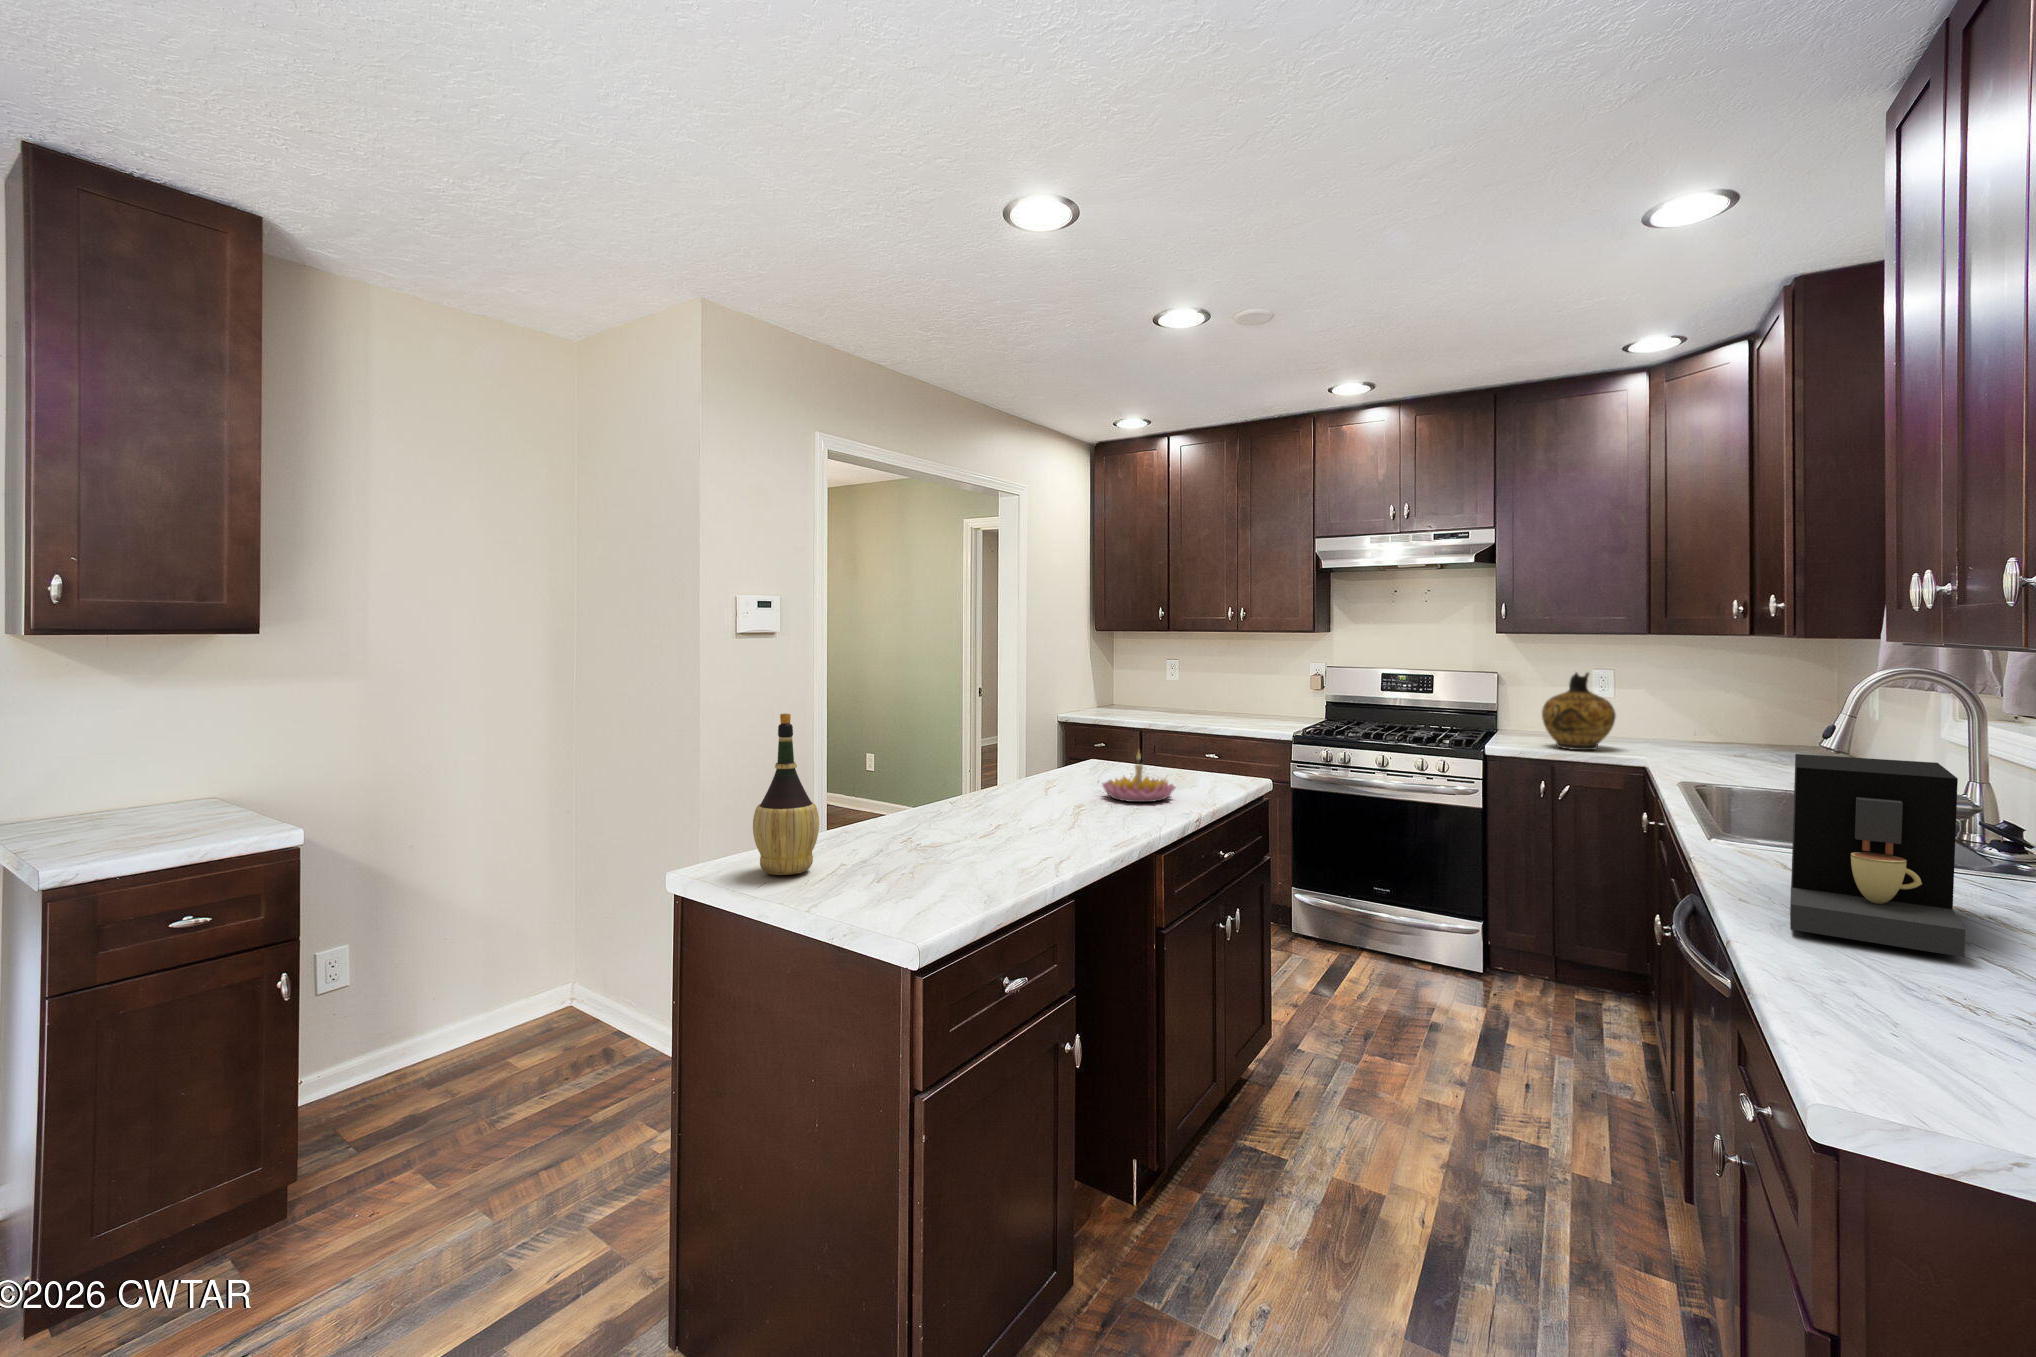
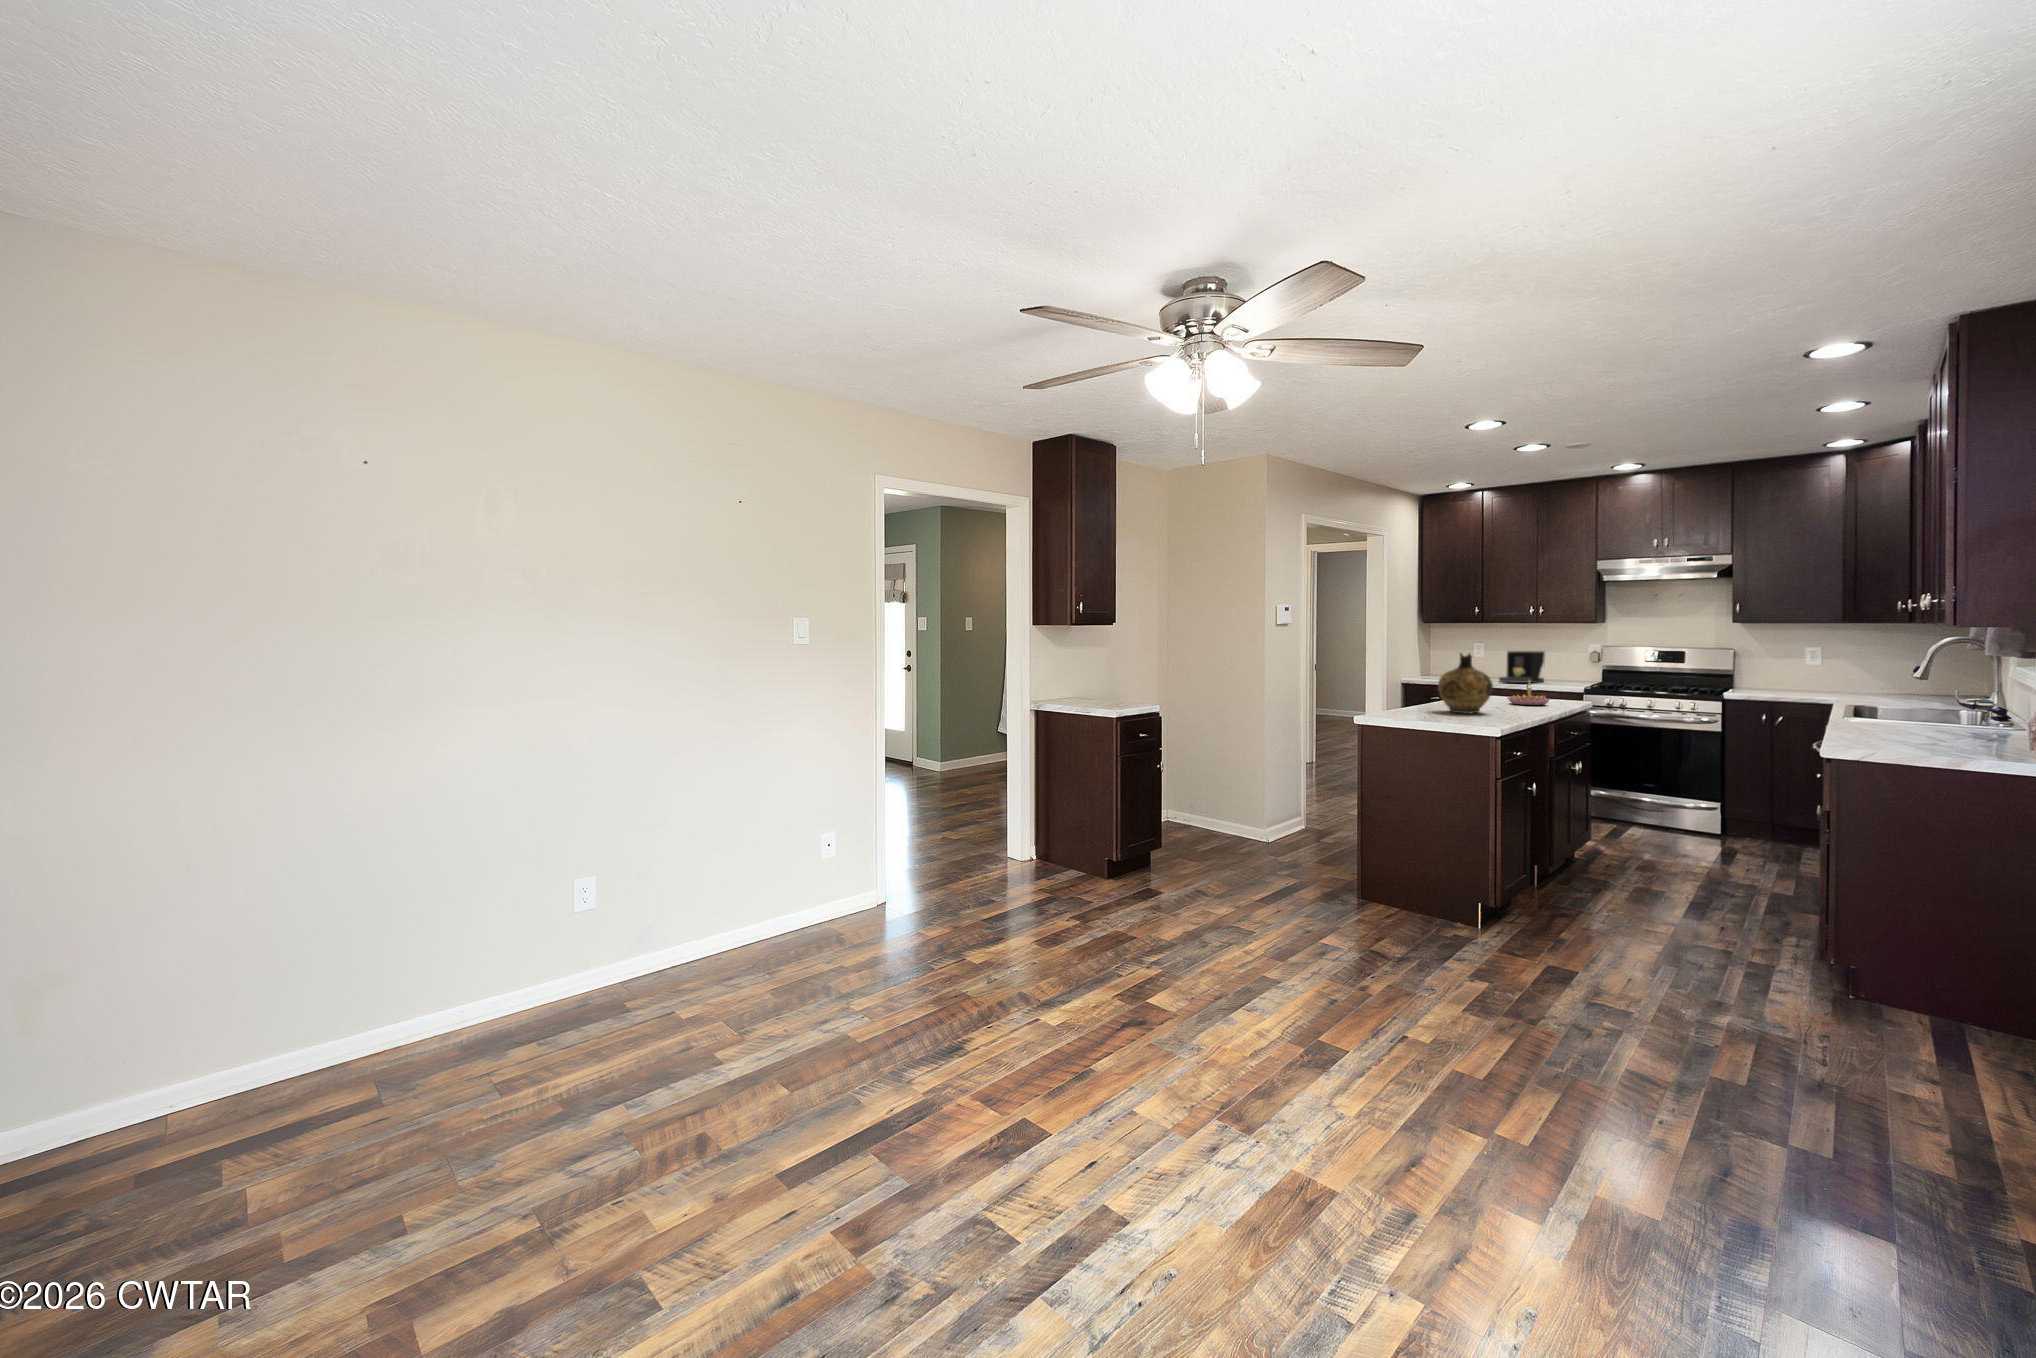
ceramic jug: present [1542,673,1616,750] -> present [1438,654,1493,714]
wine bottle: present [753,713,819,875] -> none [1397,654,1425,717]
coffee maker: present [1790,754,1965,957] -> present [1499,651,1545,683]

